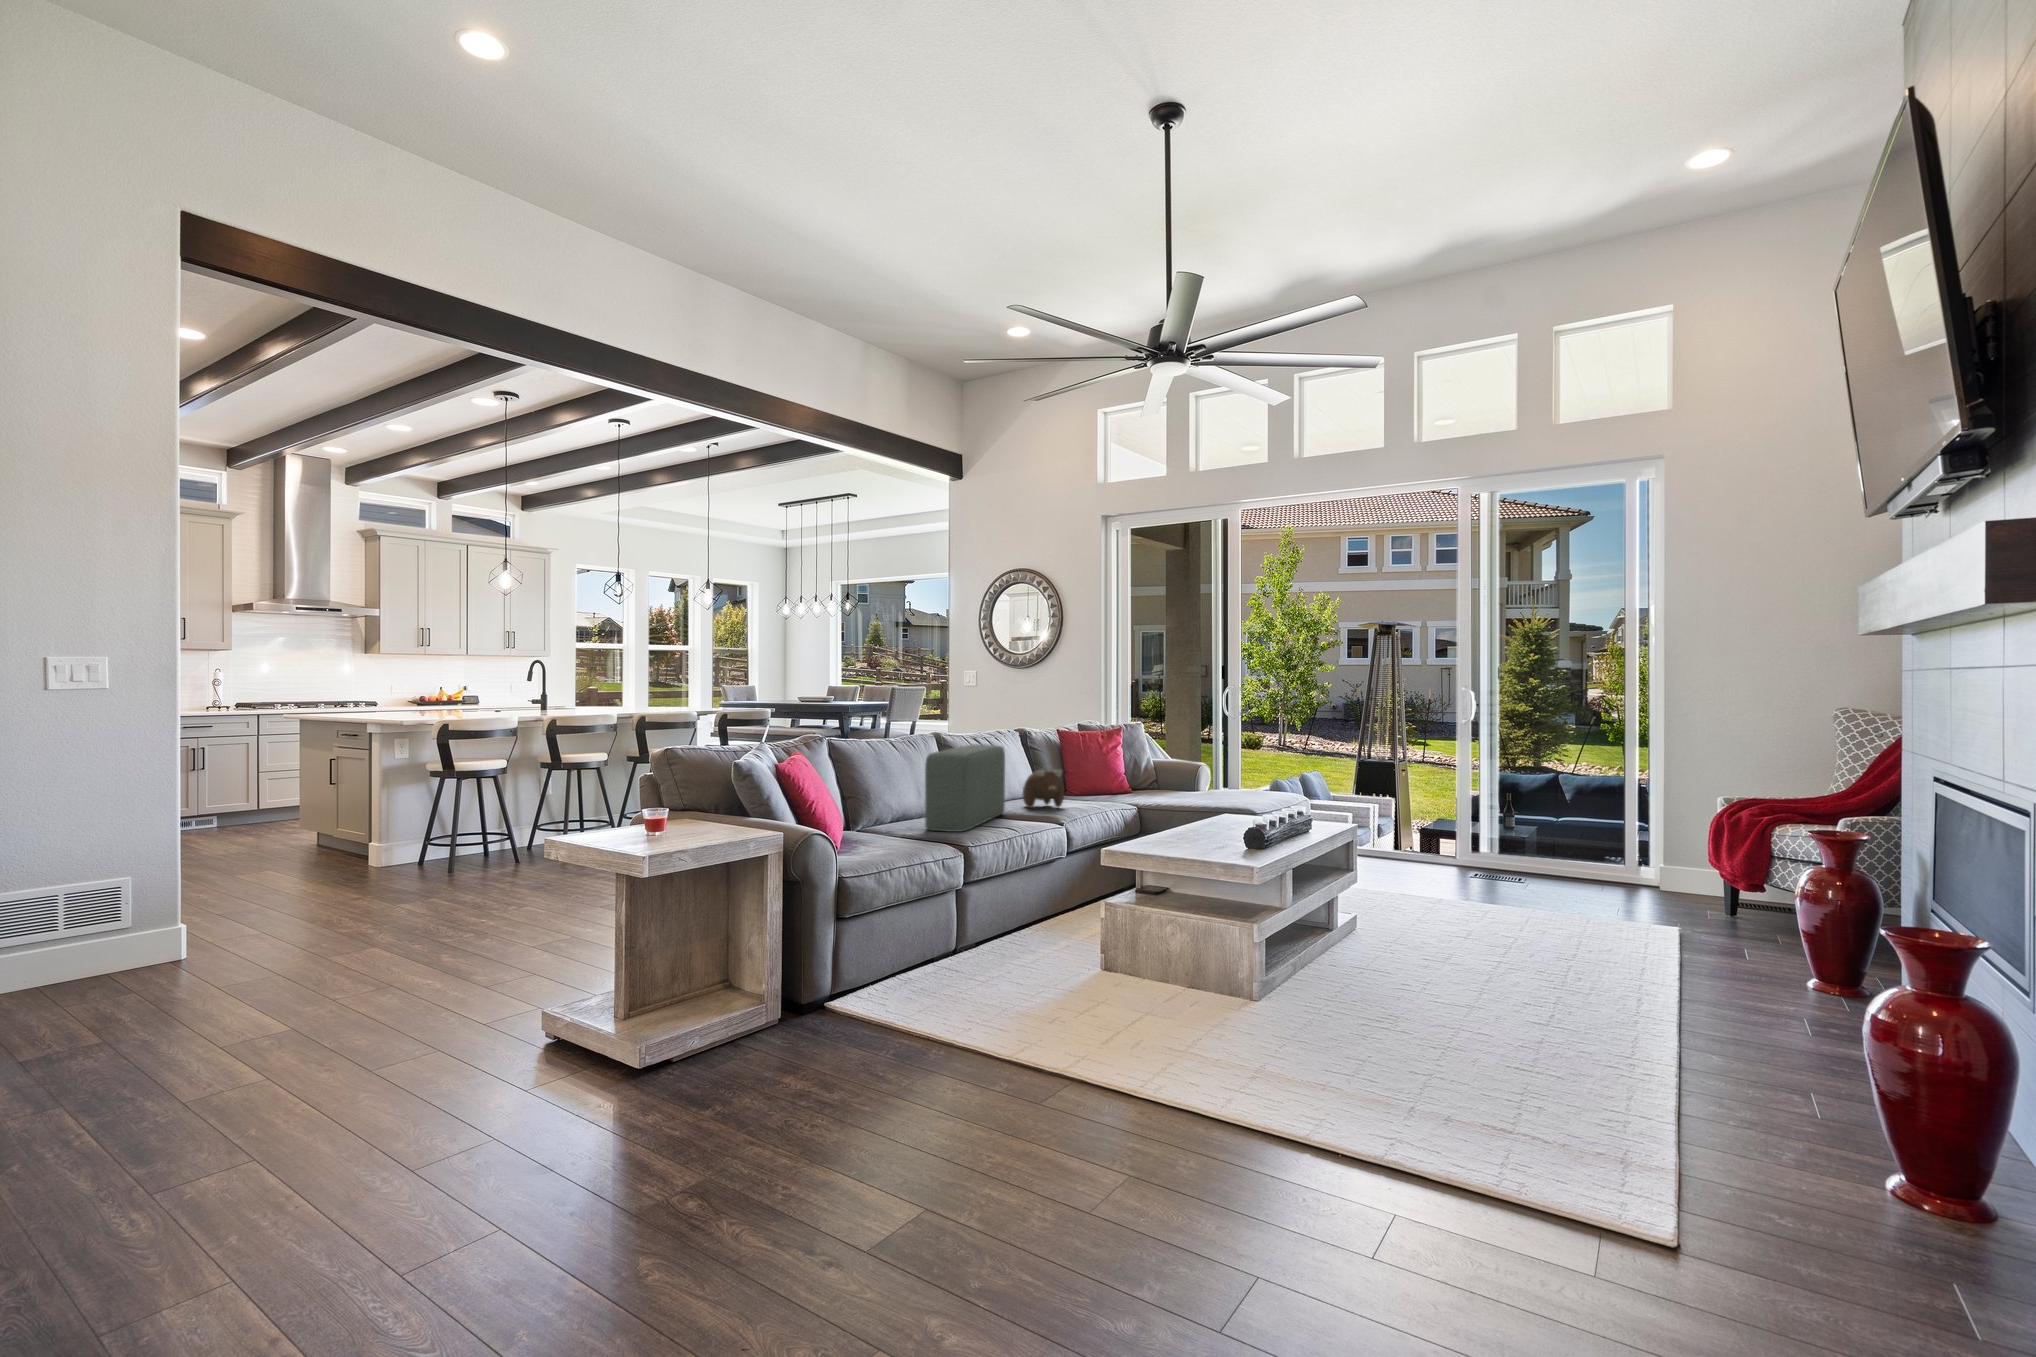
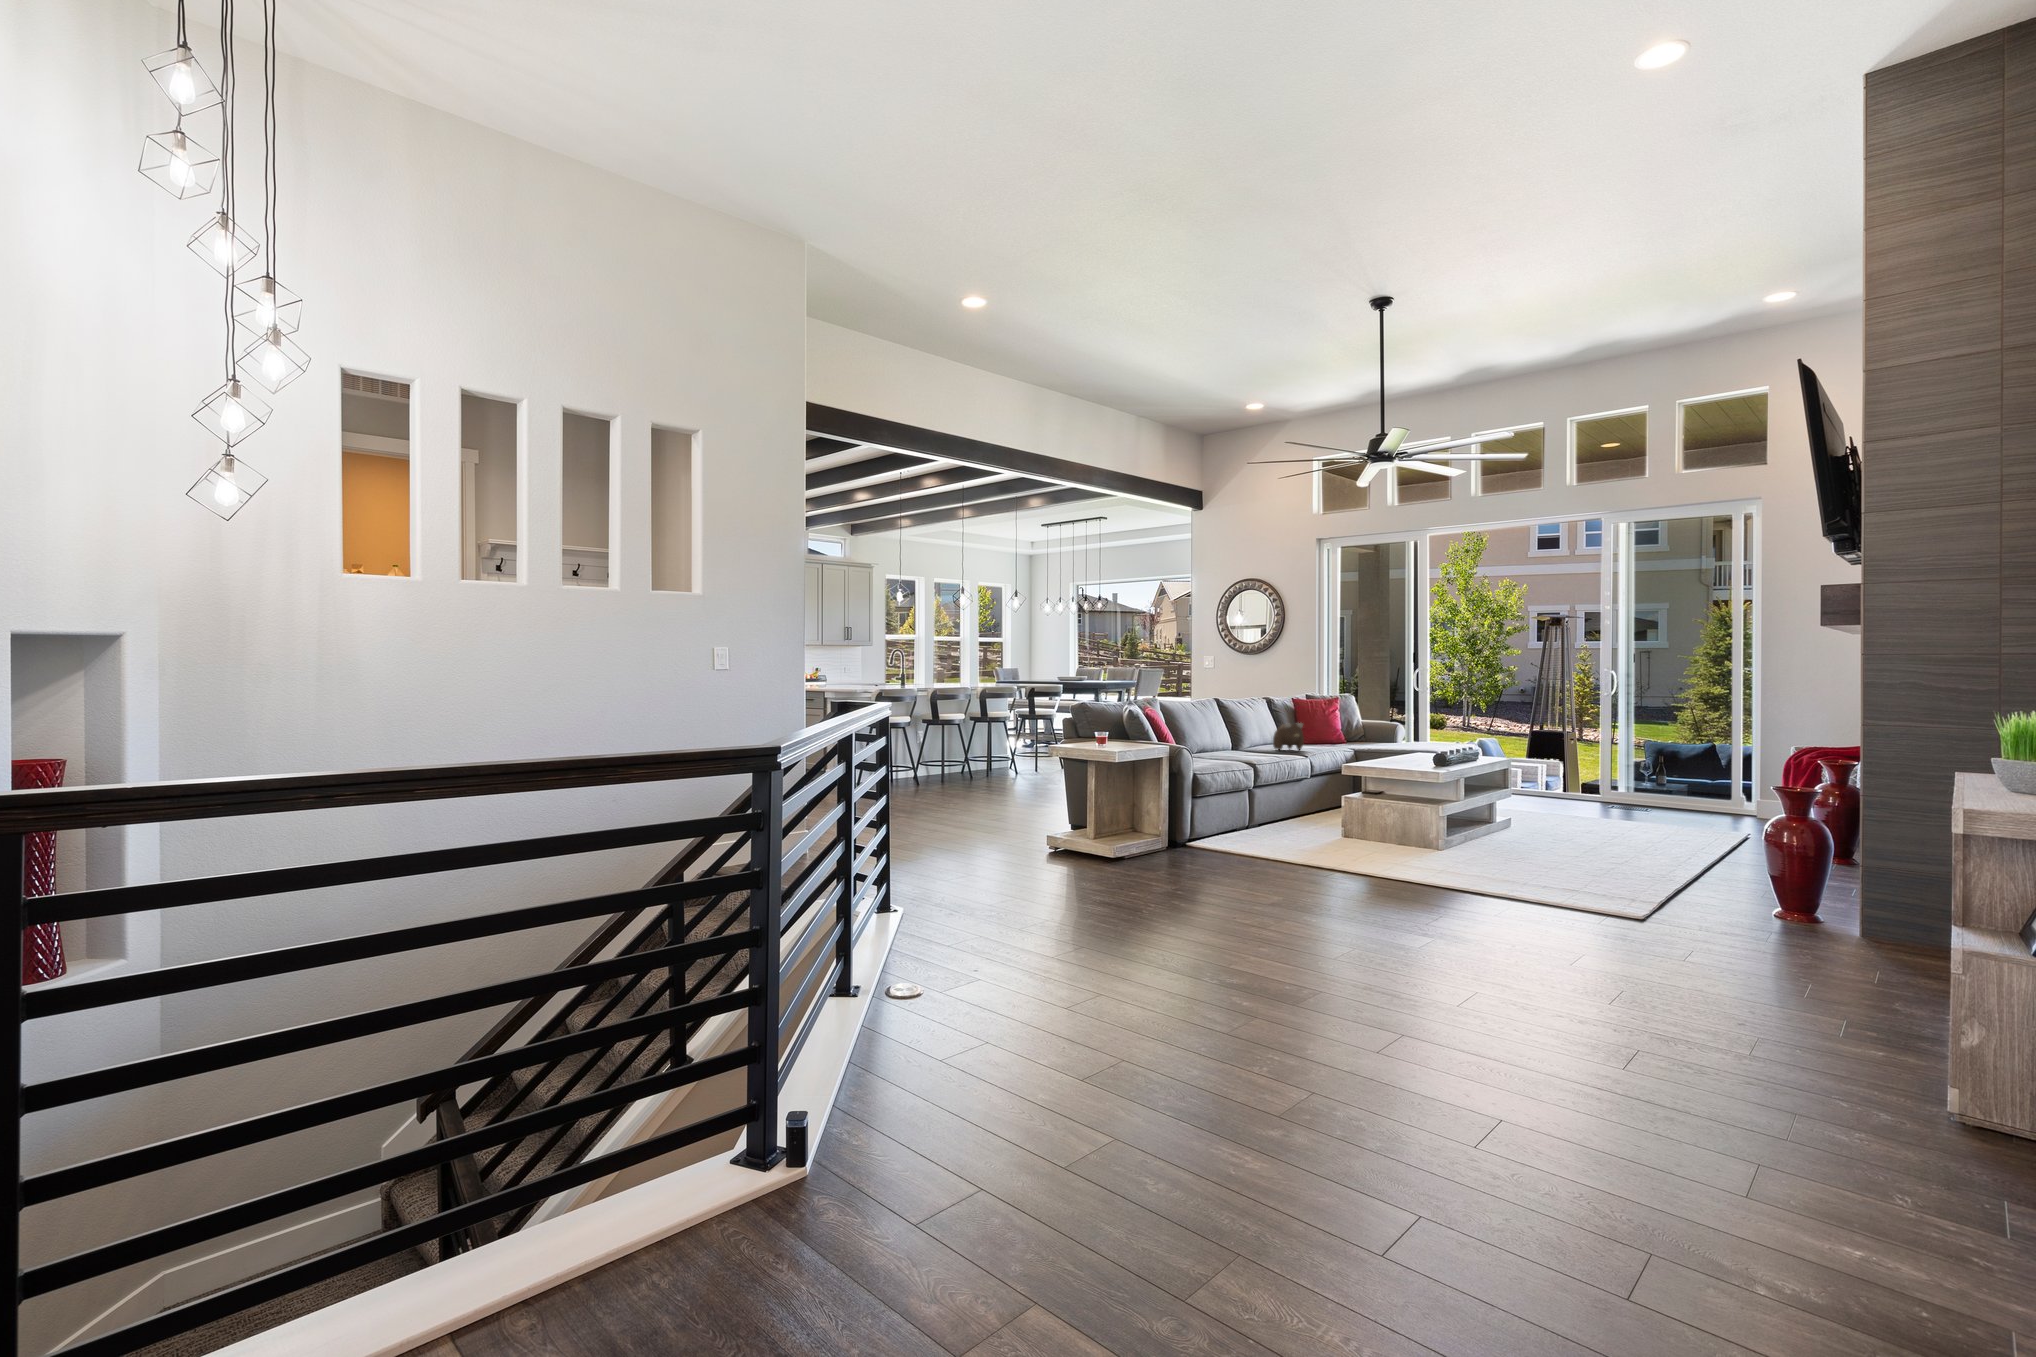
pouf: present [925,744,1005,832] -> none [1221,704,1265,758]

